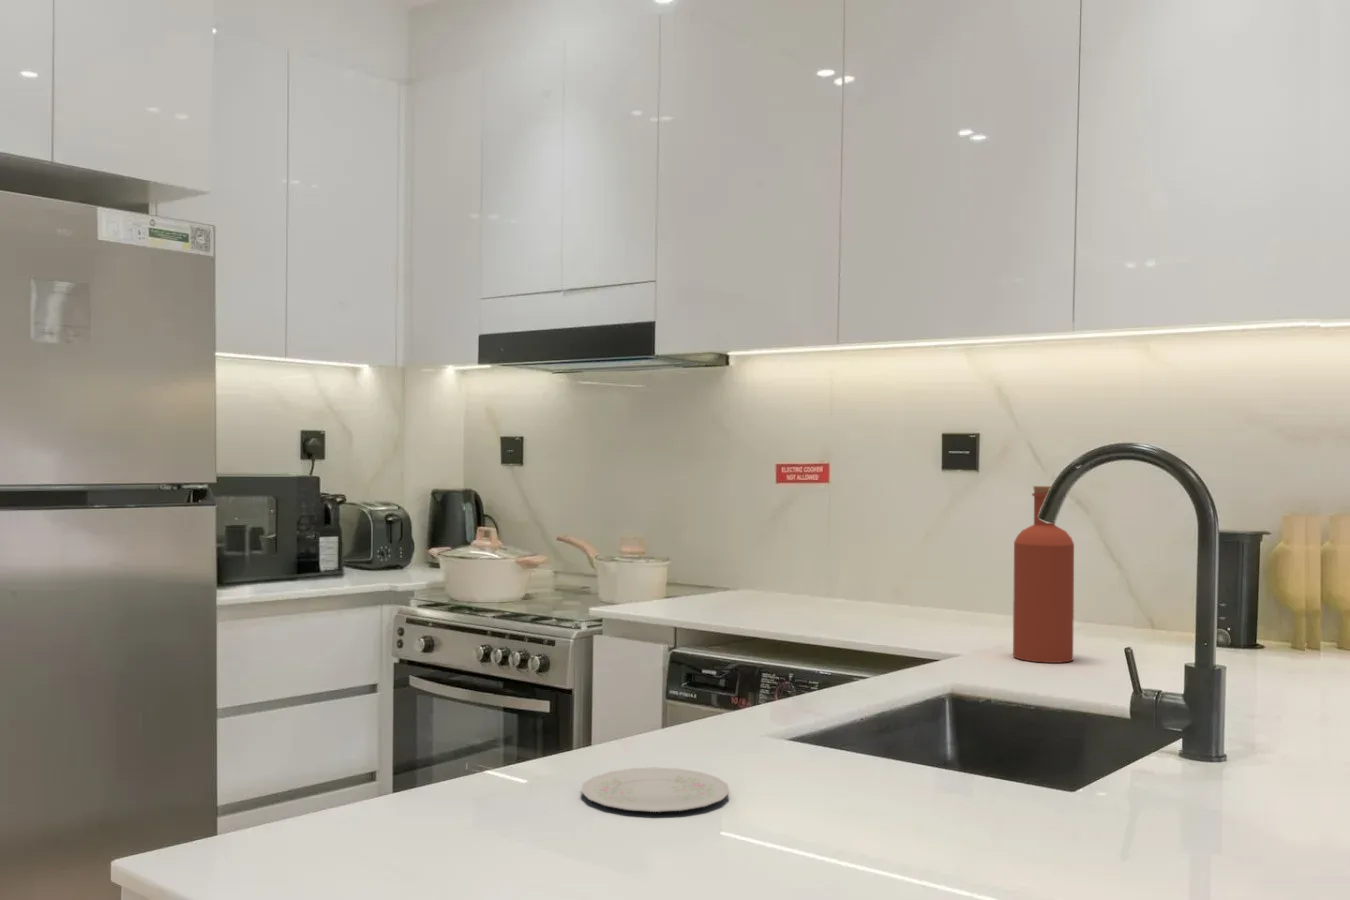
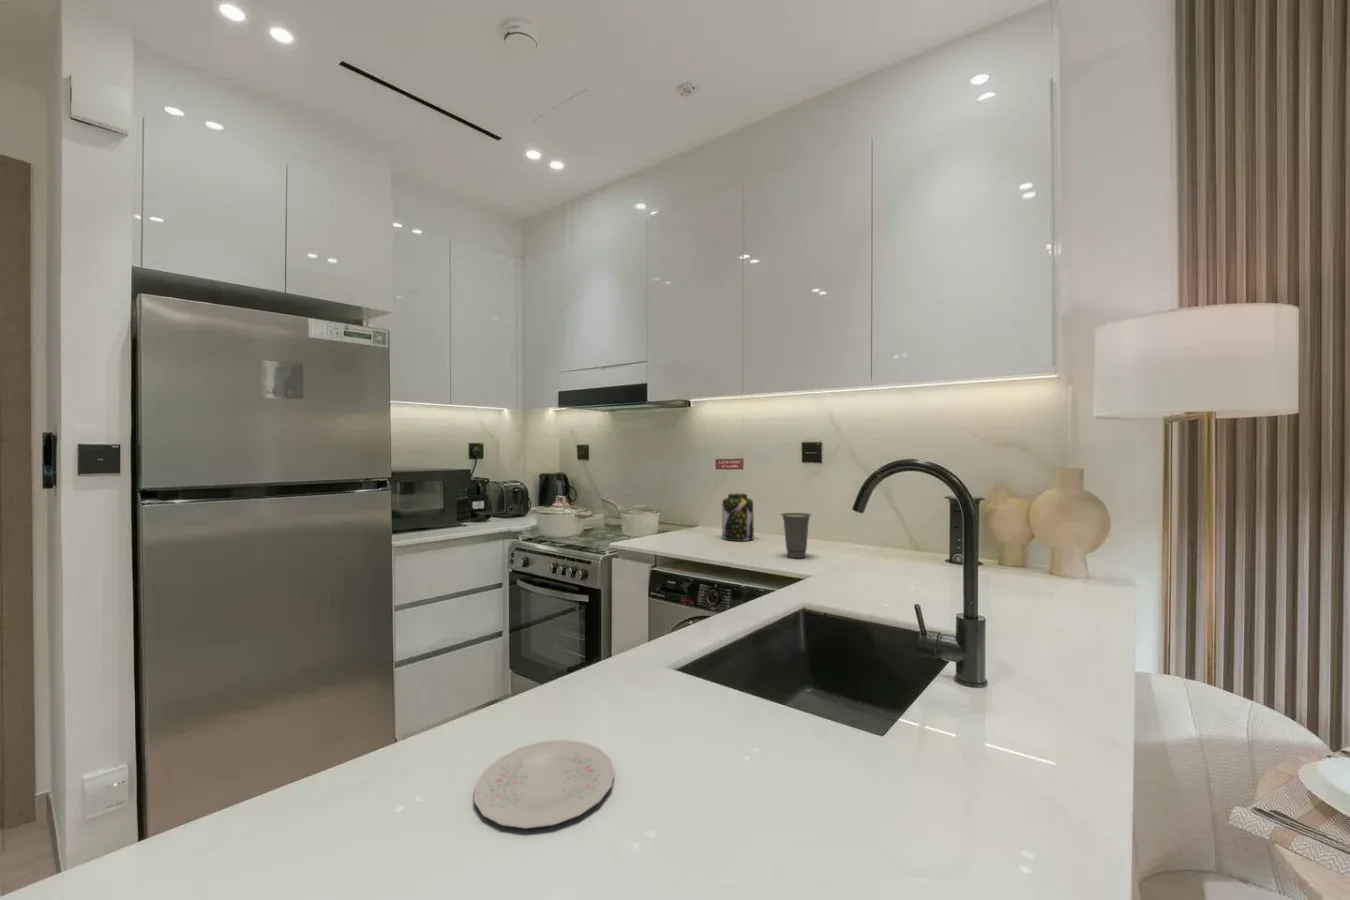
bottle: present [1013,486,1074,663] -> none [855,474,894,587]
jar: none [787,526,842,609] -> present [722,493,754,541]
cup: none [893,556,945,631] -> present [782,513,811,558]

